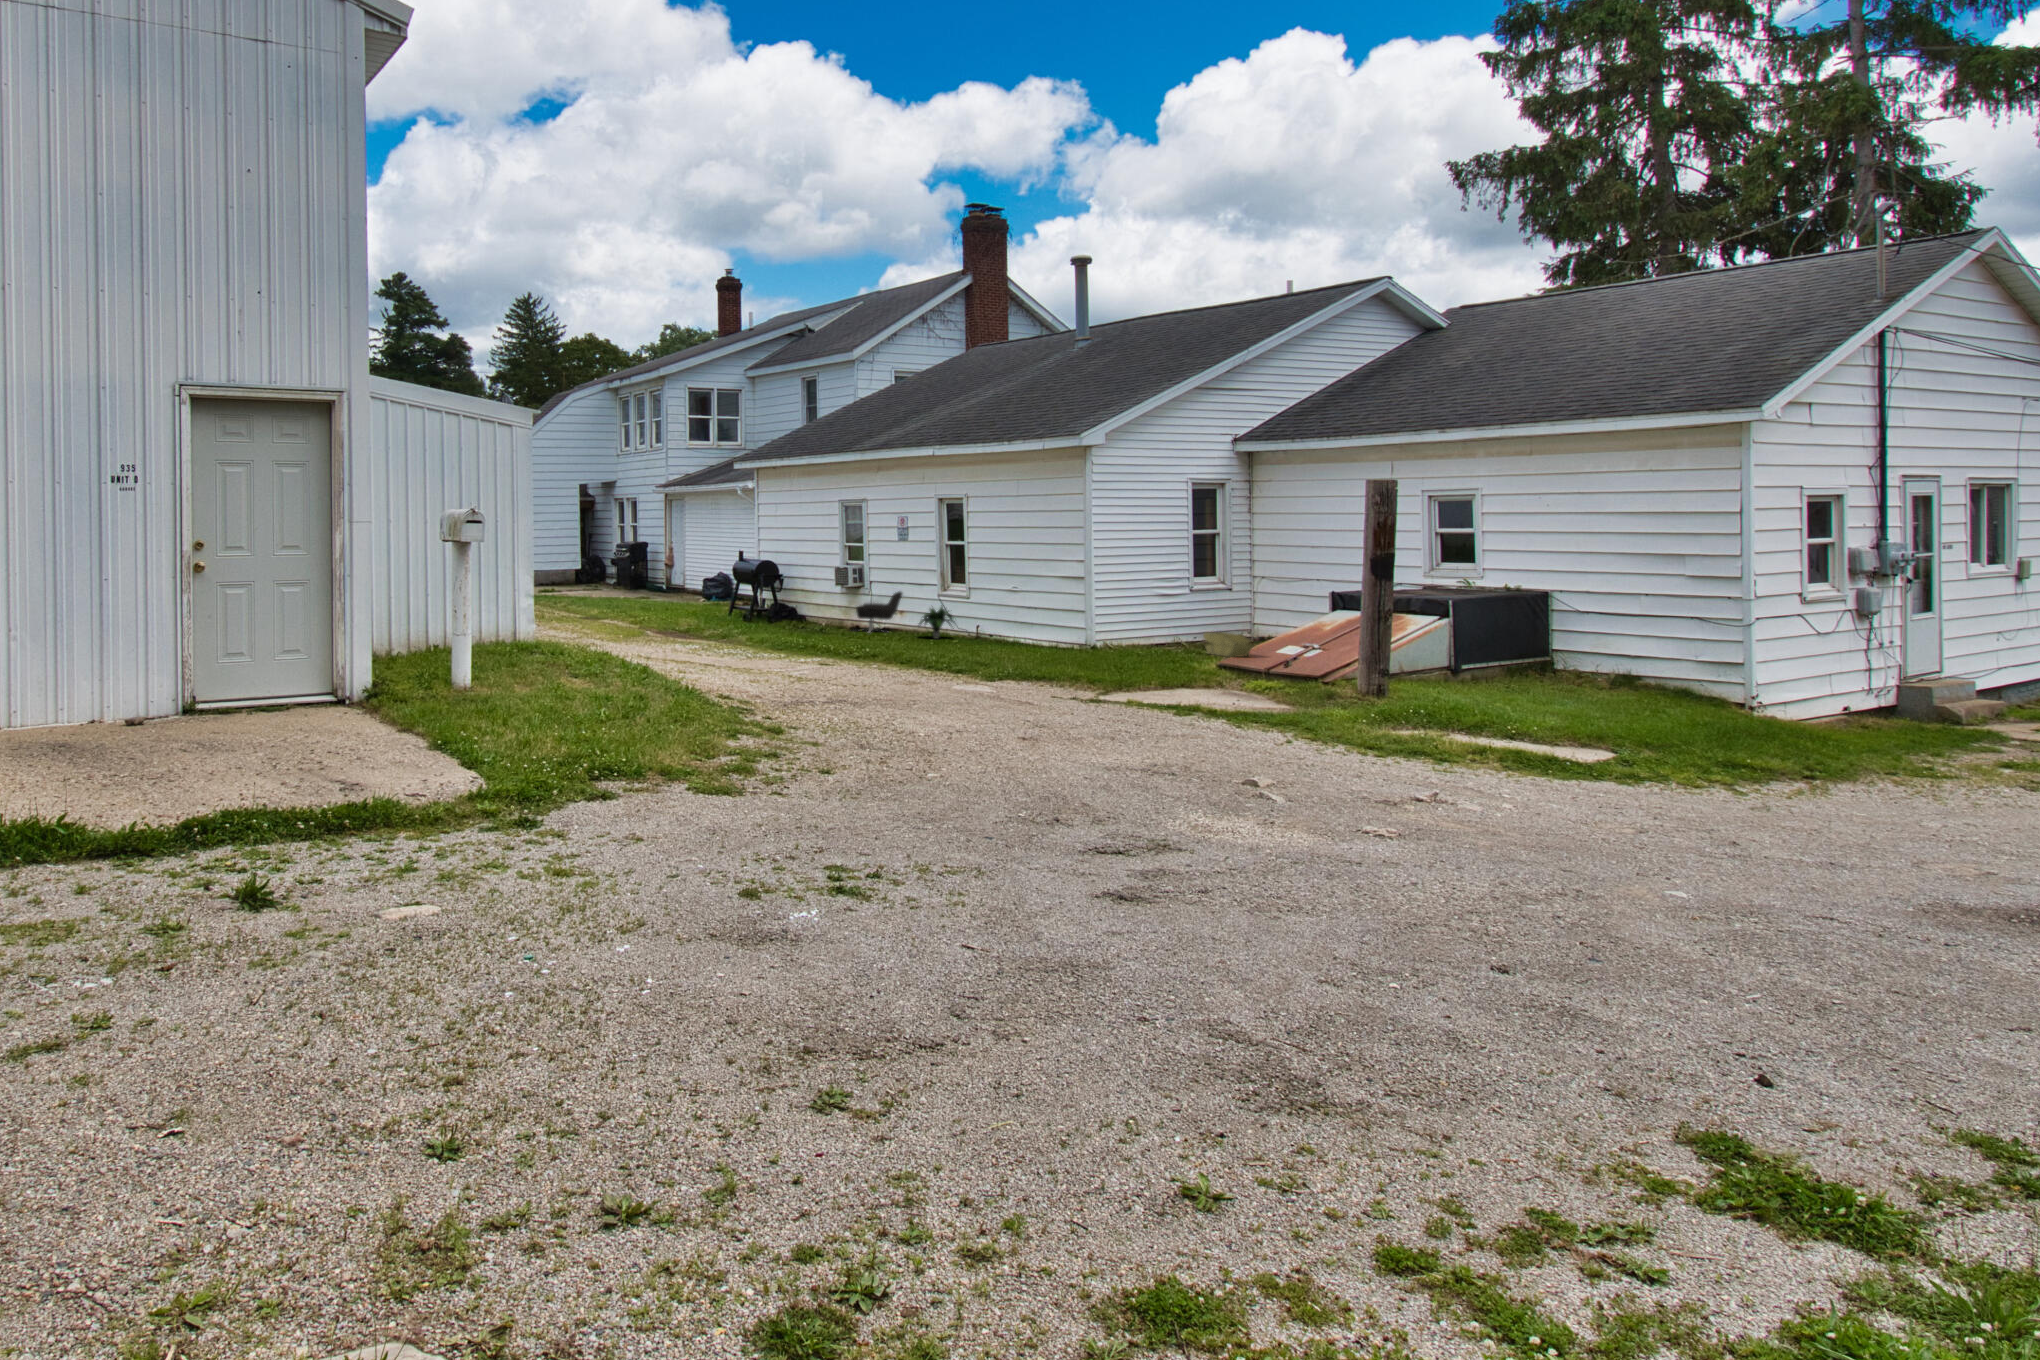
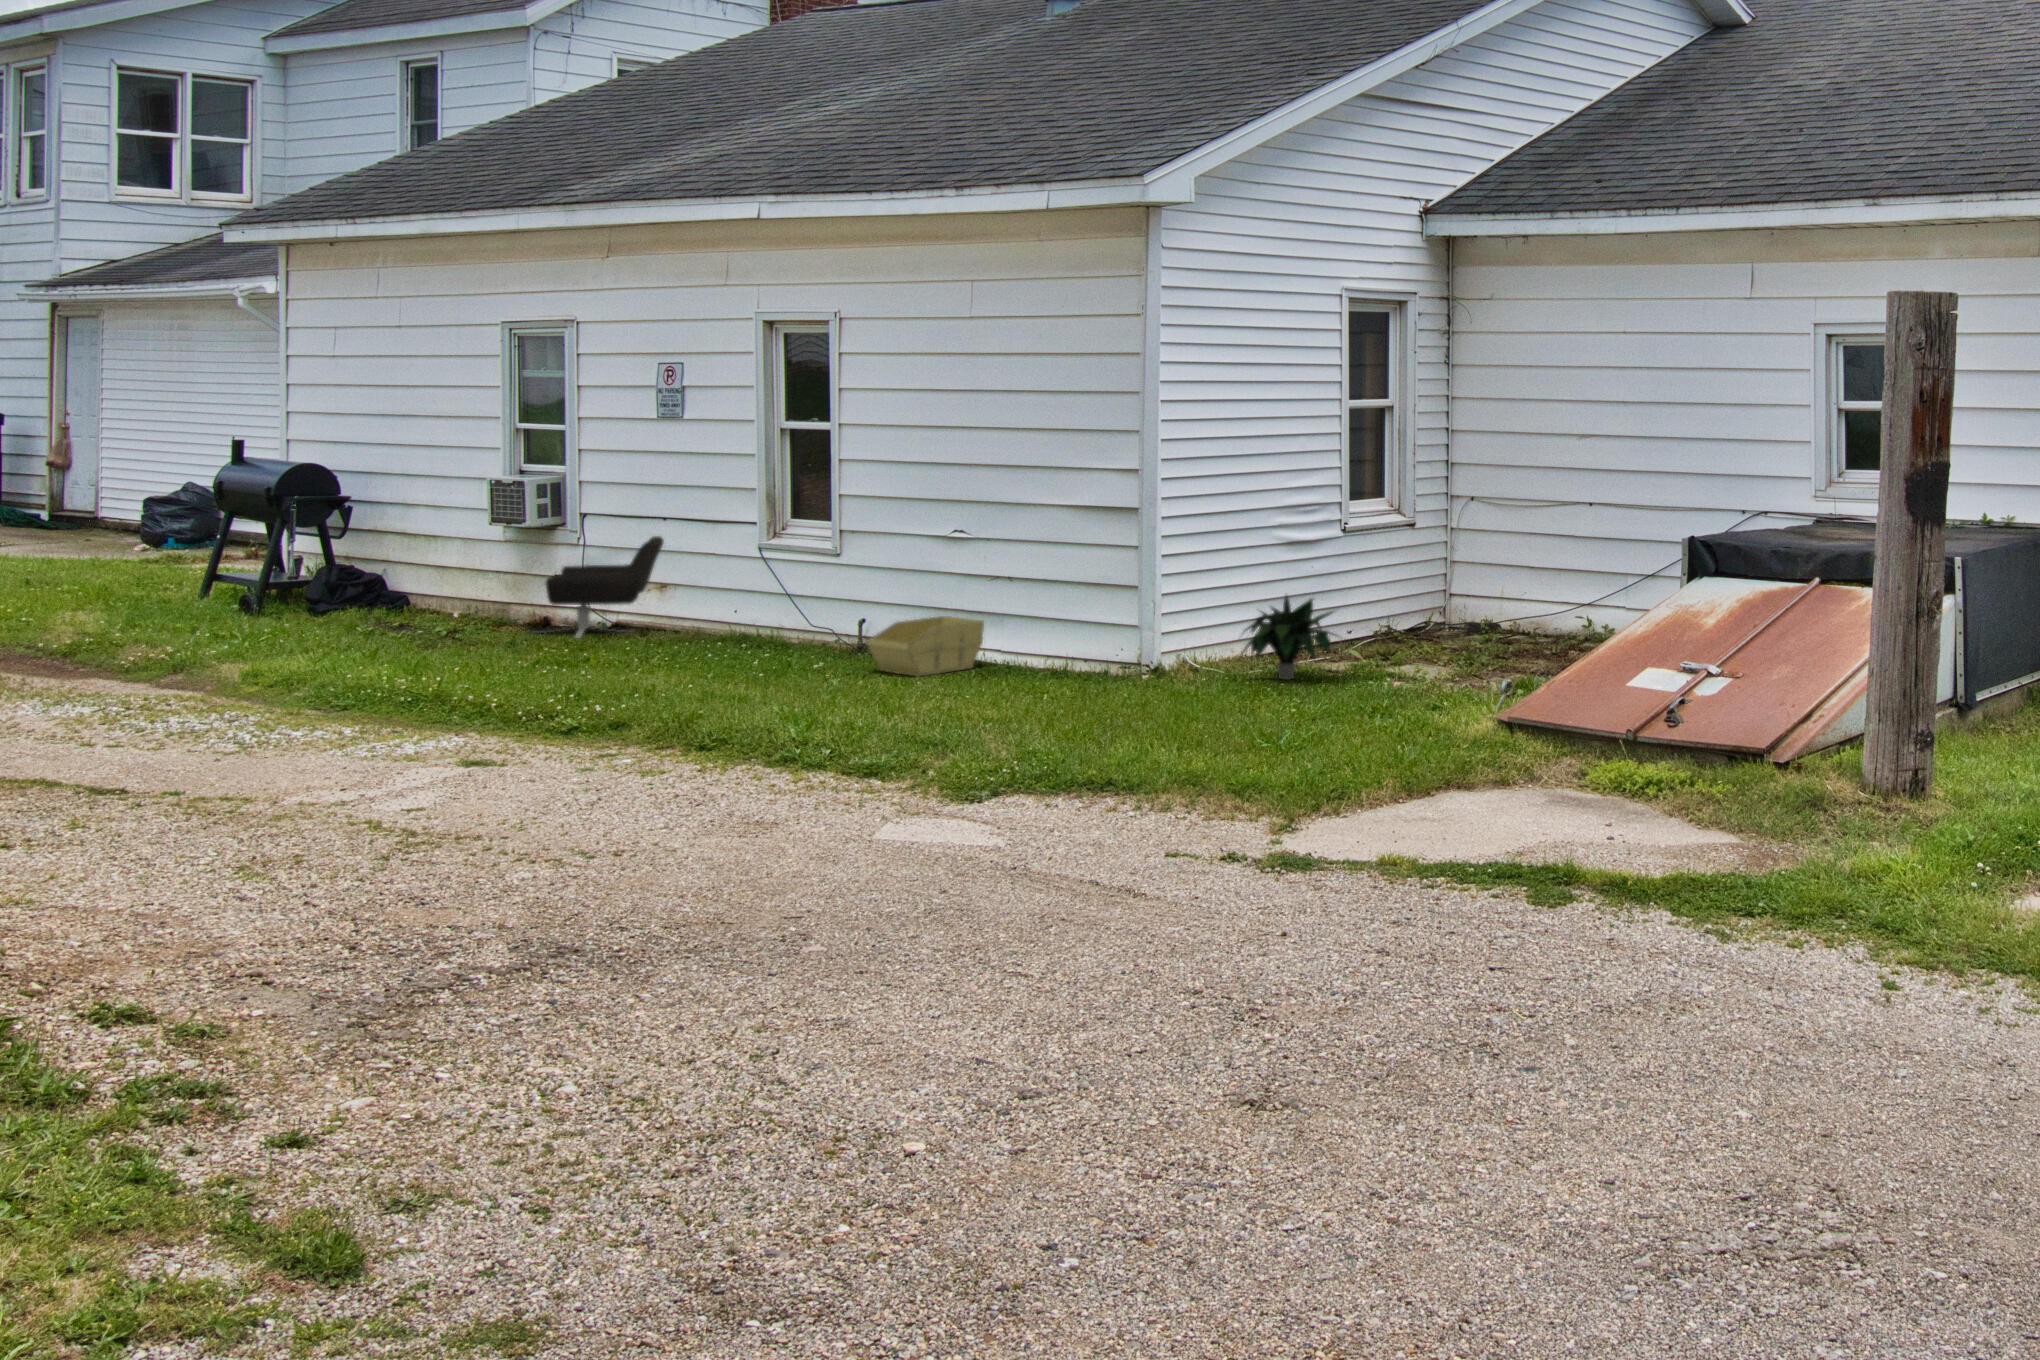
potted plant: present [918,607,954,639] -> present [1236,596,1335,680]
storage bin: present [1203,632,1253,657] -> present [868,616,984,676]

